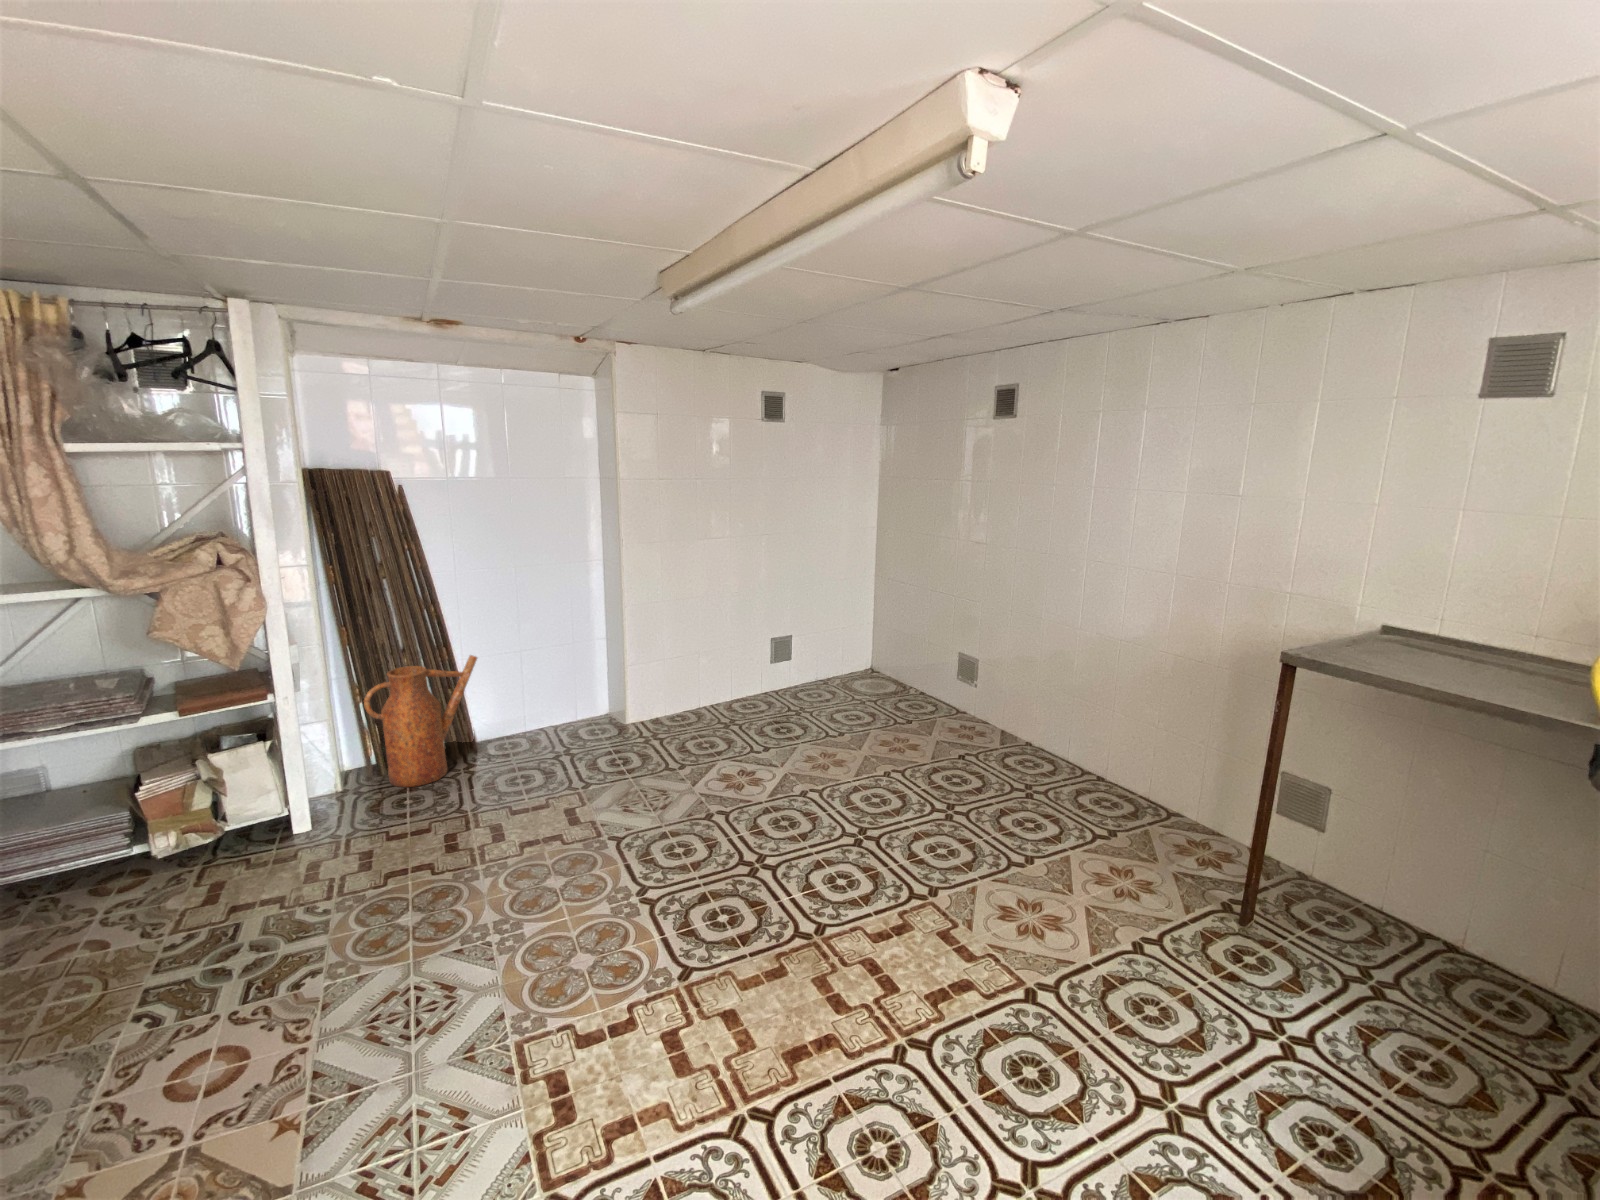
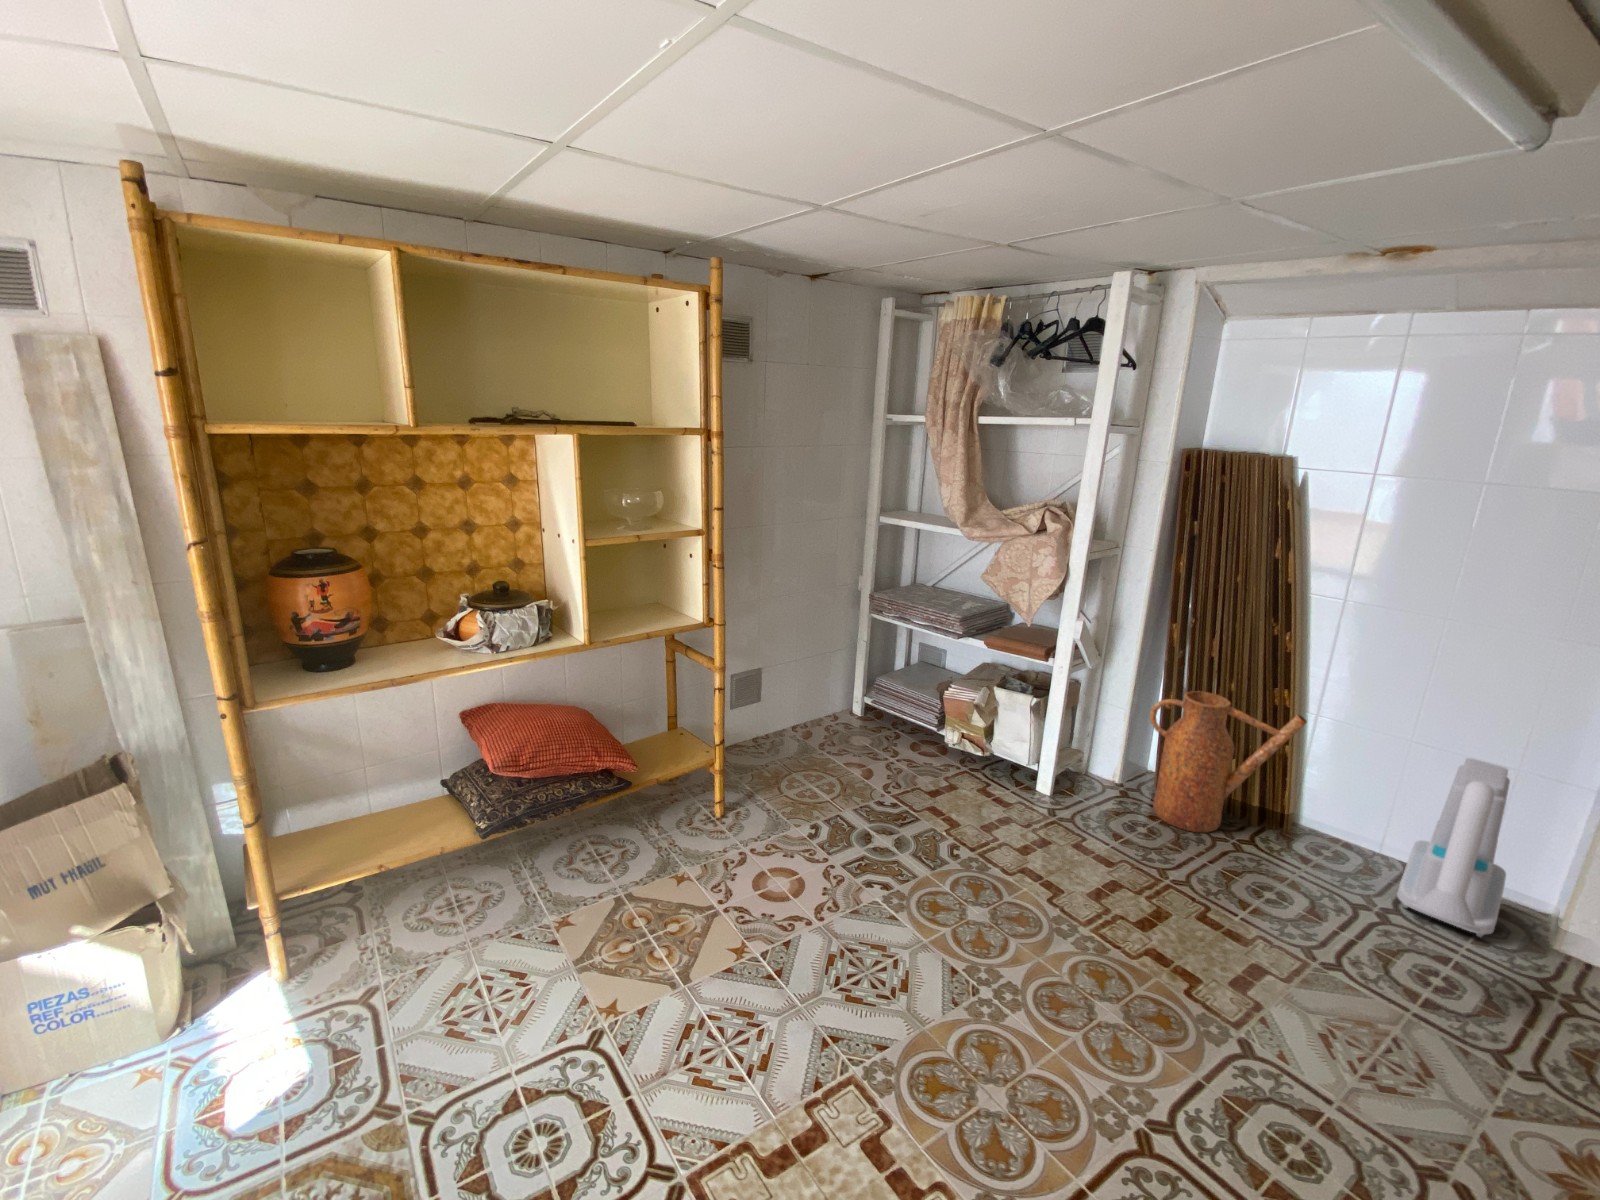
vacuum cleaner: none [546,639,633,744] -> present [1397,758,1510,937]

